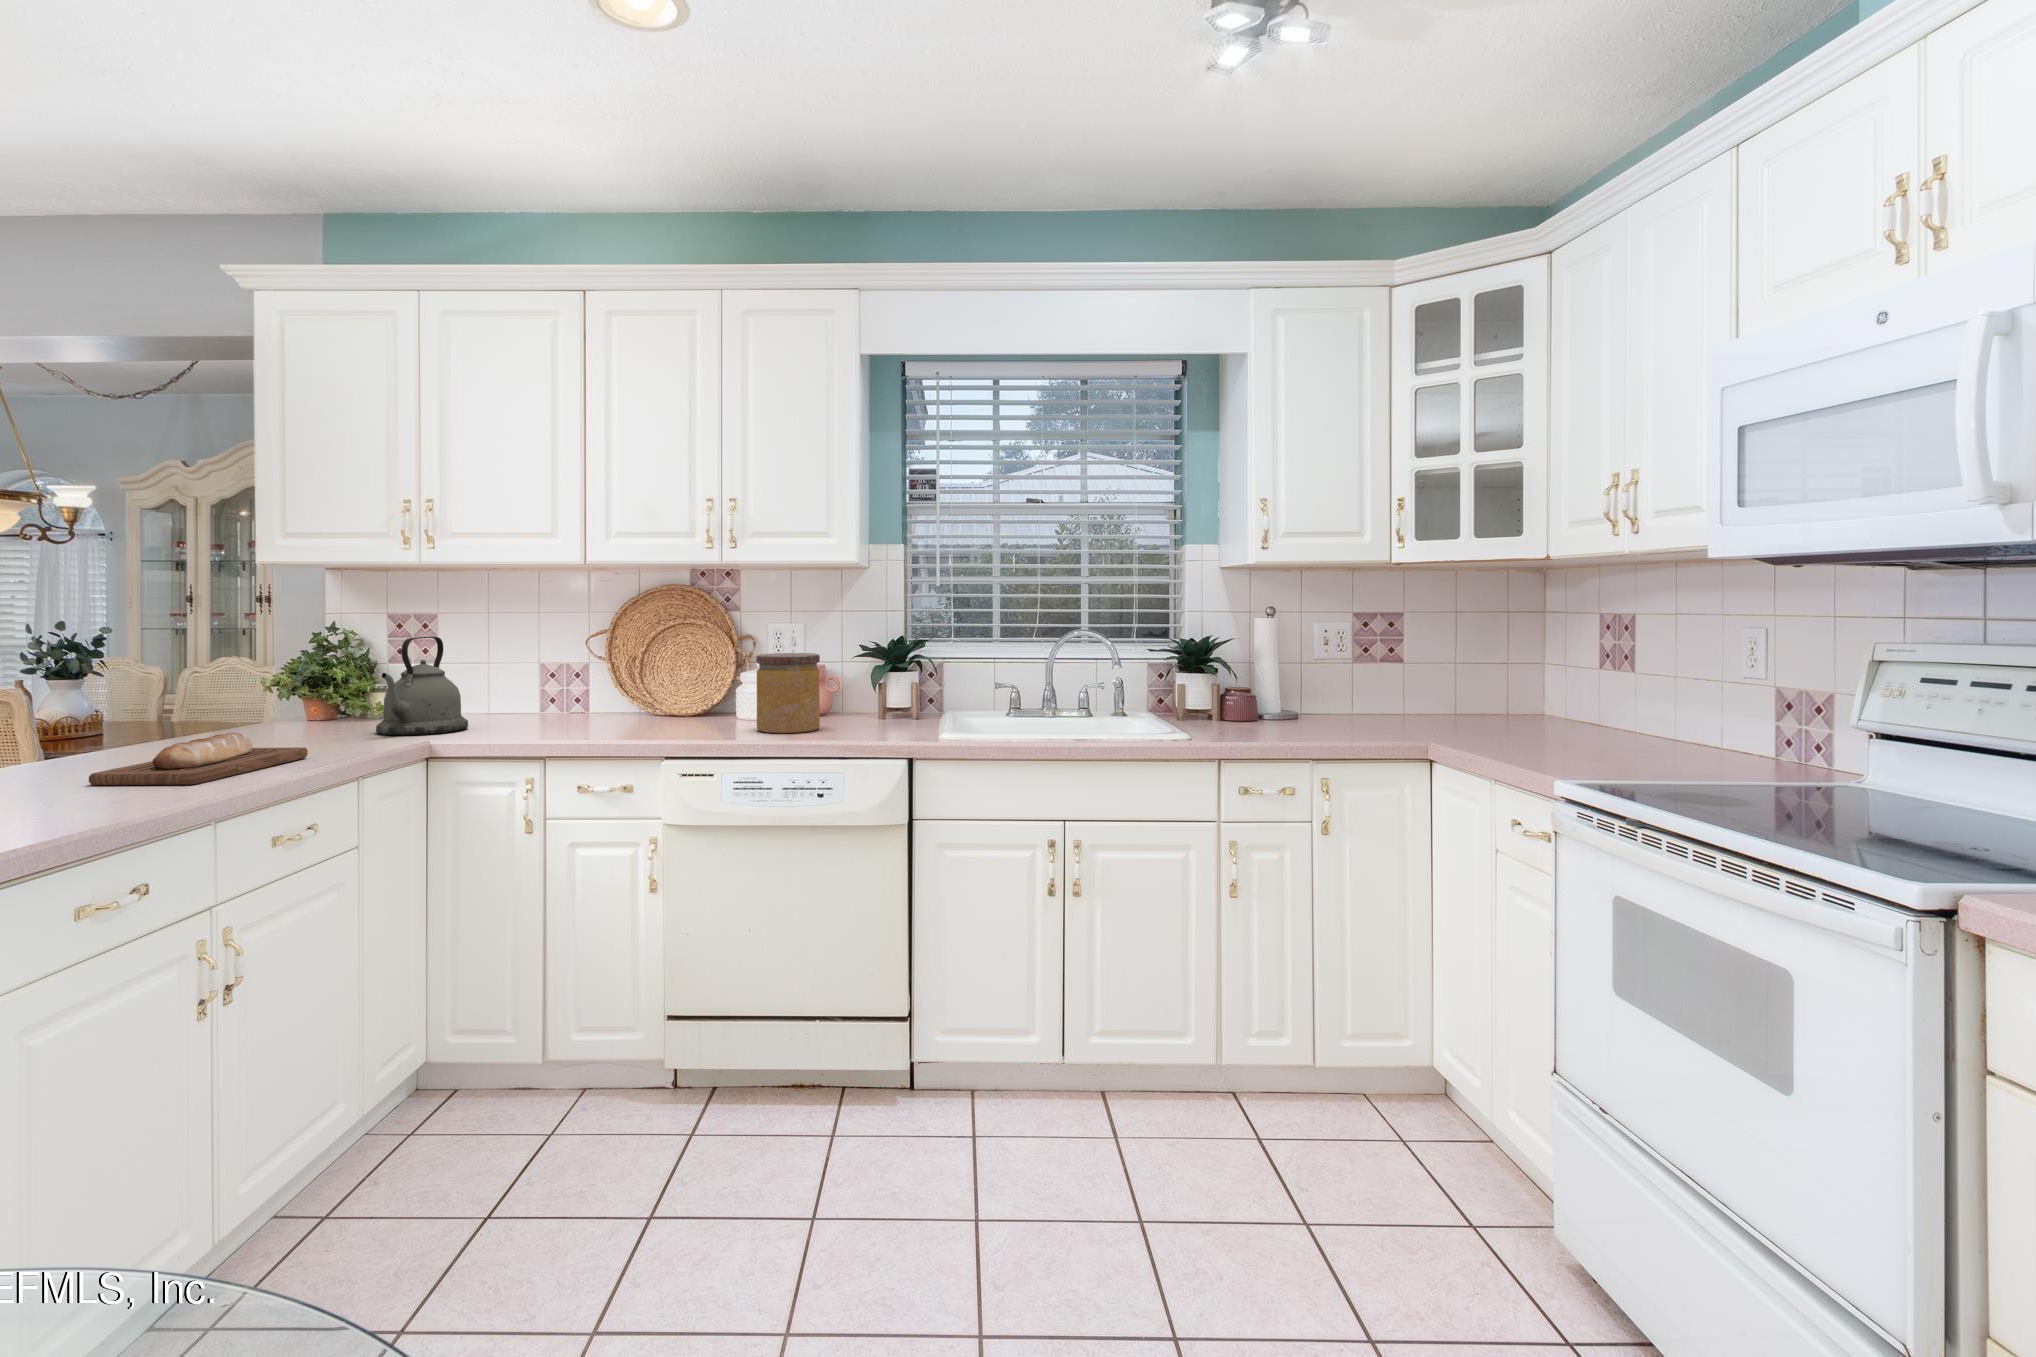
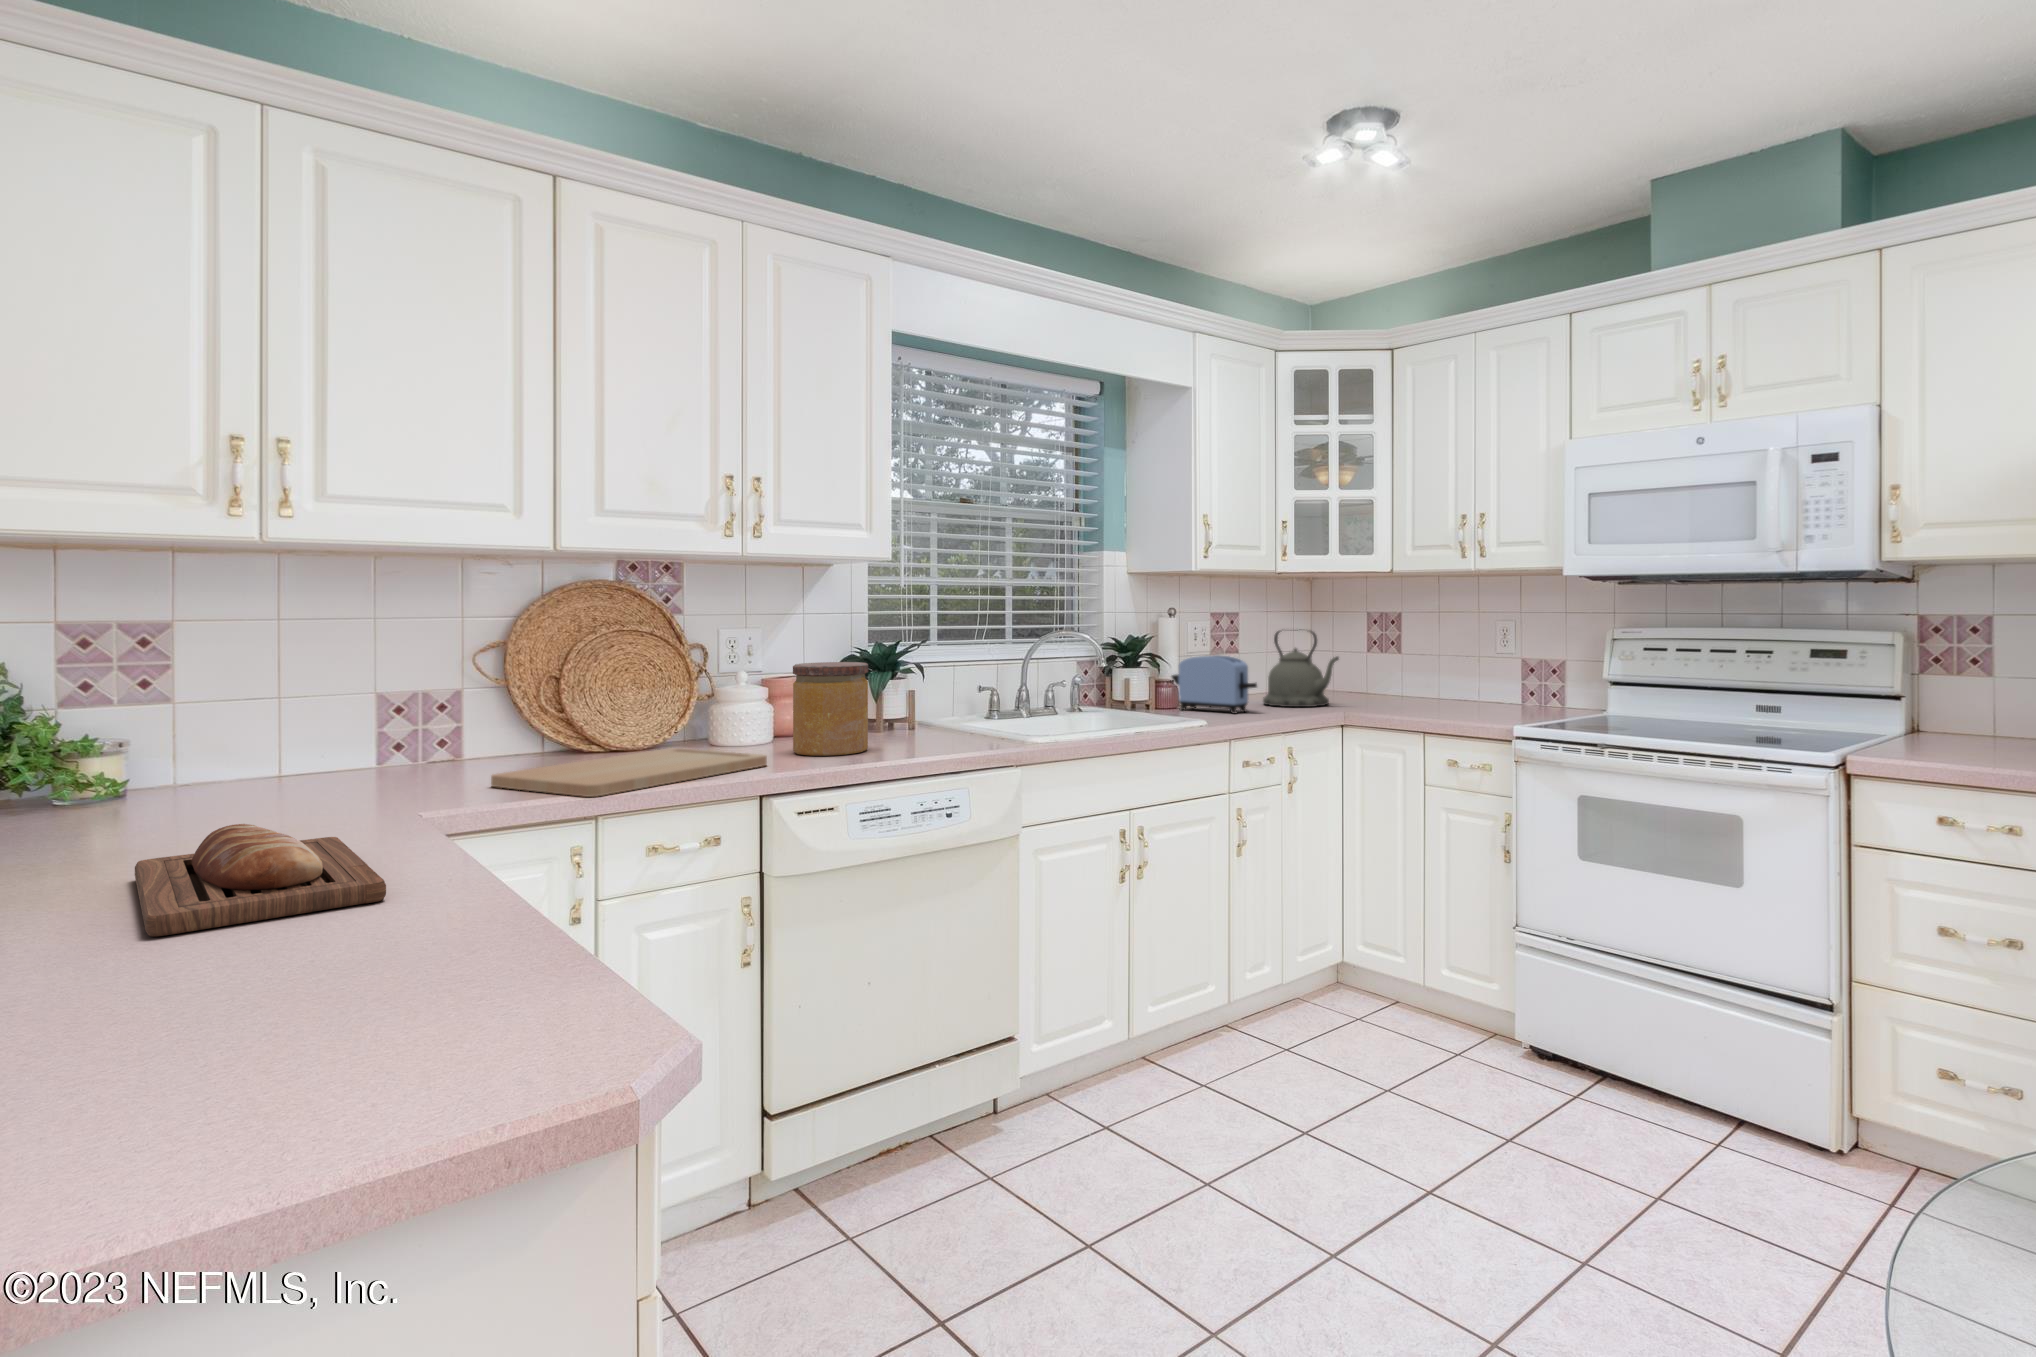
kettle: present [376,637,468,735] -> present [1263,630,1339,707]
toaster: none [1245,663,1309,732] -> present [1170,655,1257,714]
cutting board: none [526,716,704,744] -> present [491,748,767,797]

